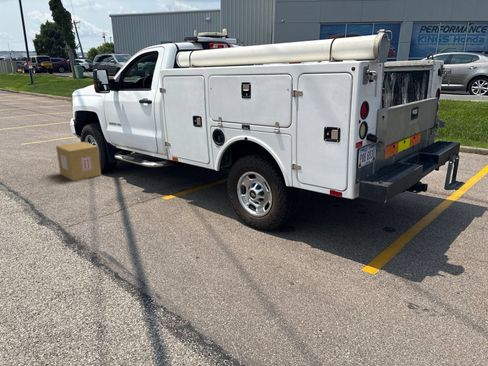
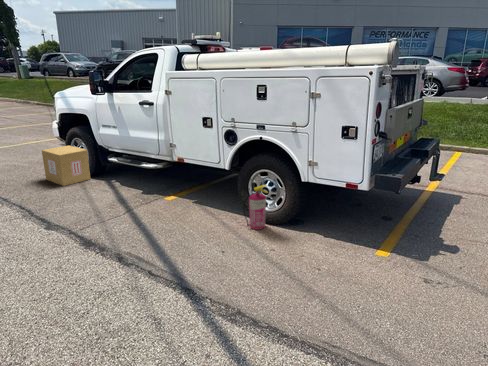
fire extinguisher: none [229,187,256,234] -> present [243,185,267,230]

